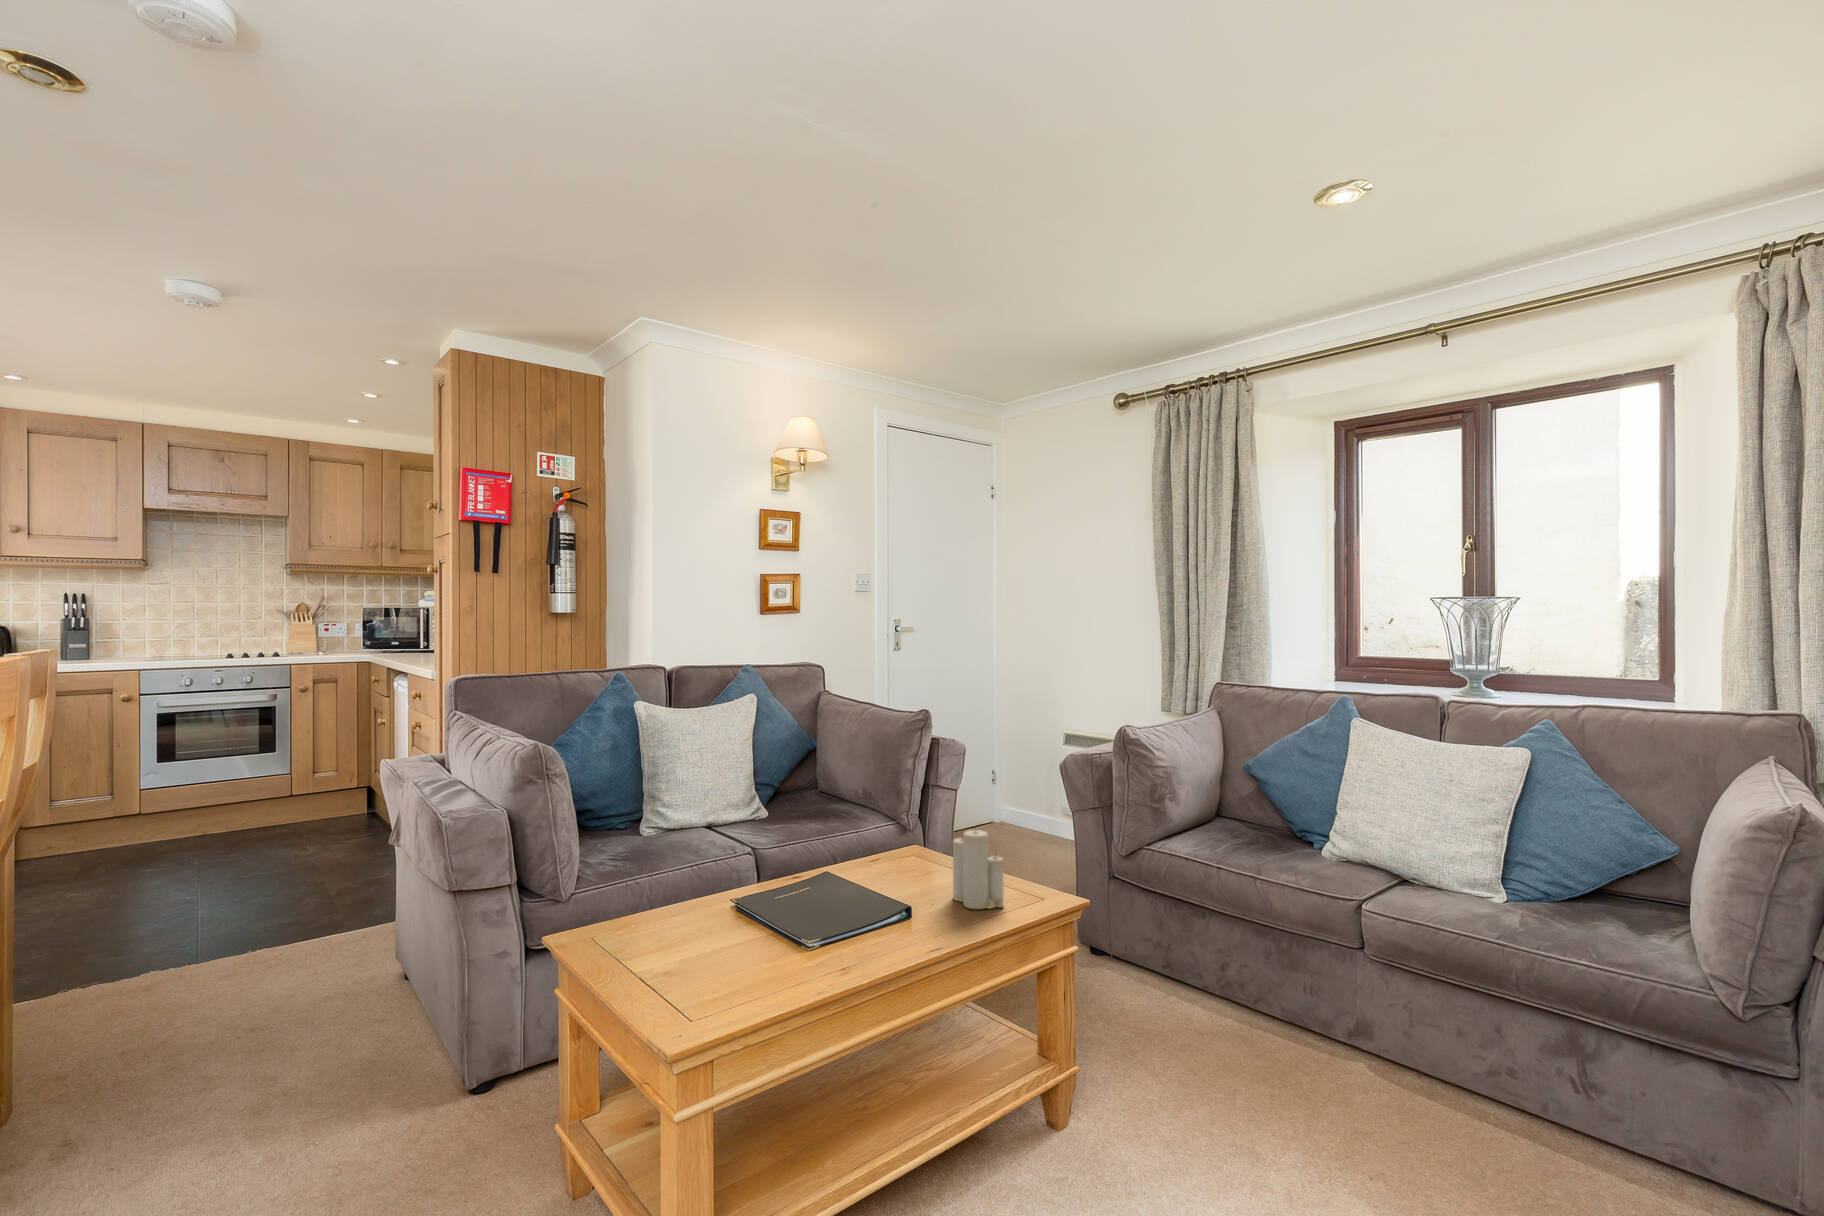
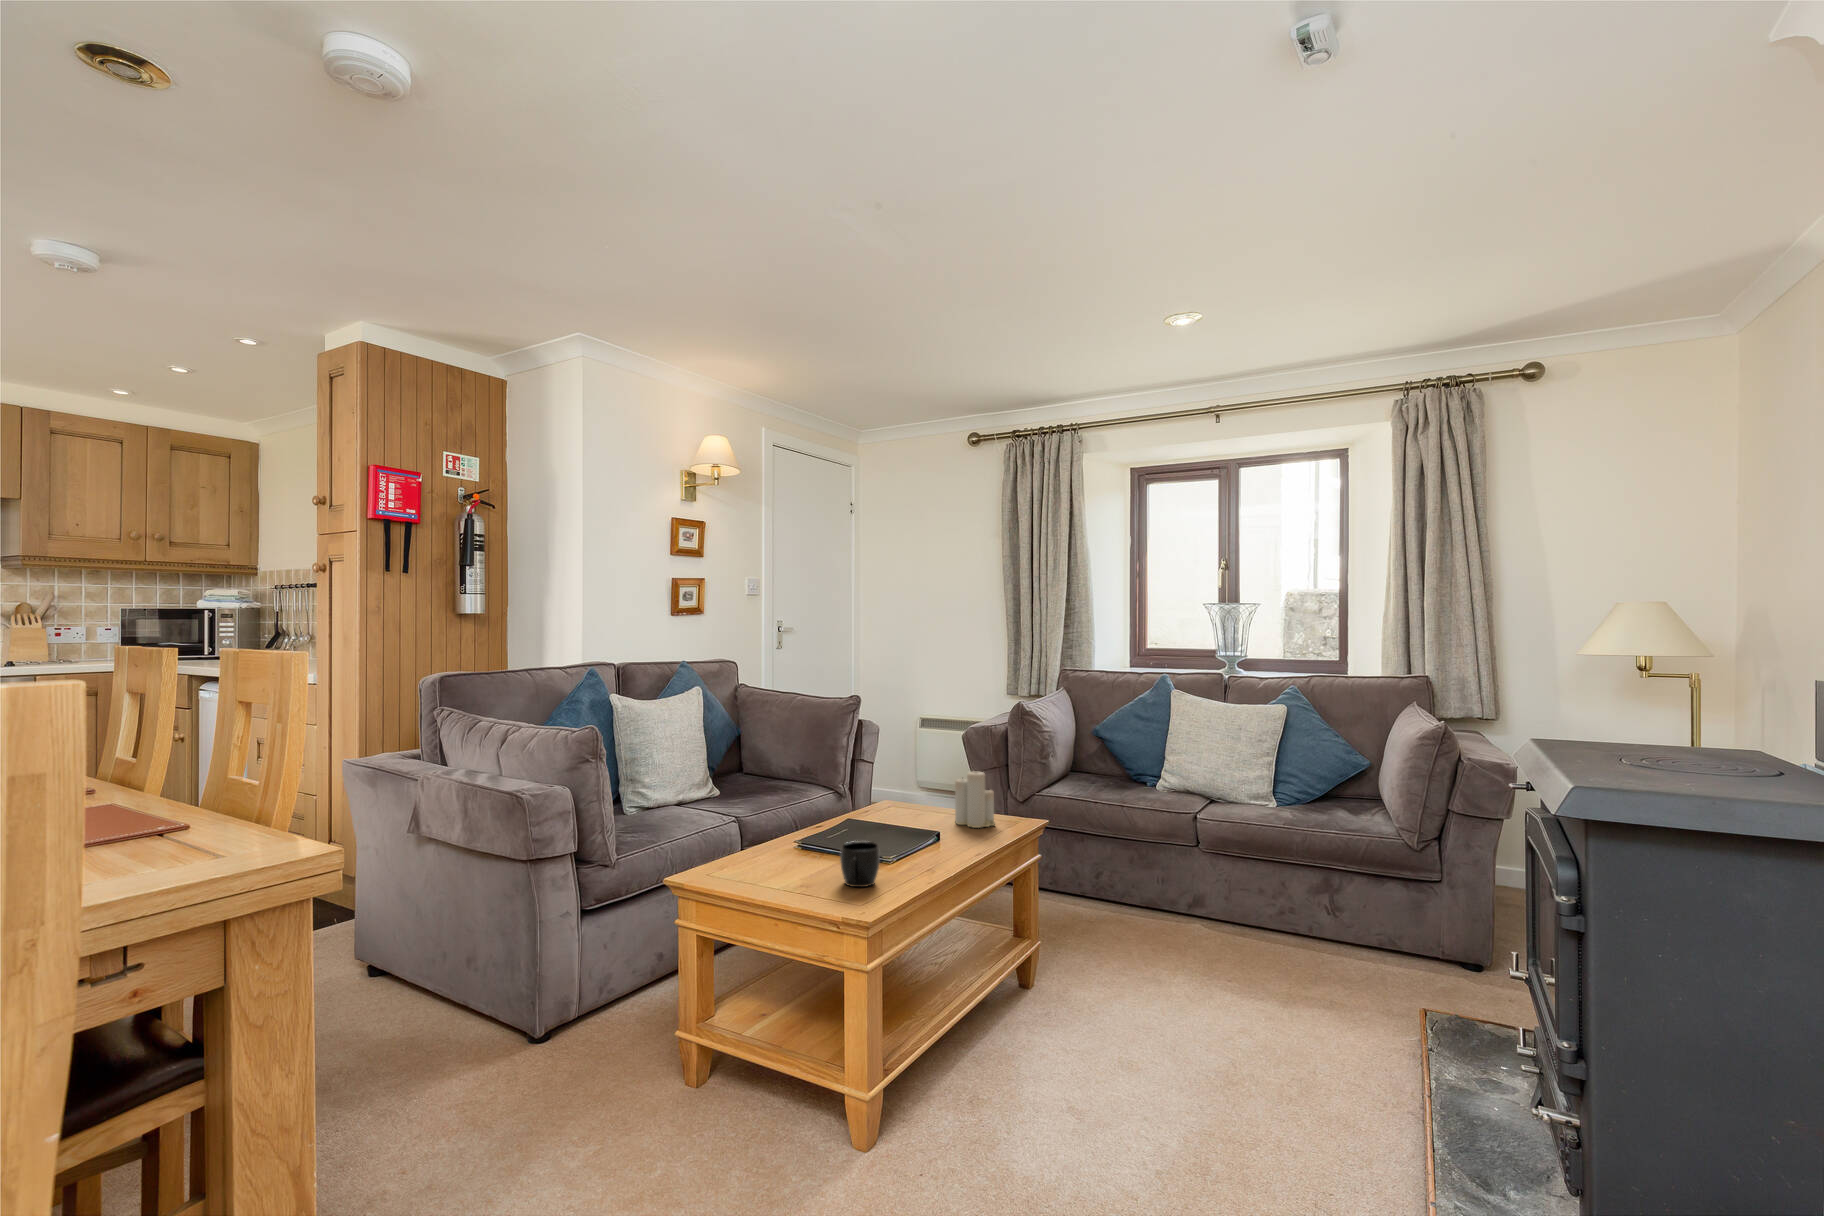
mug: none [677,936,740,1008] -> present [840,841,880,887]

